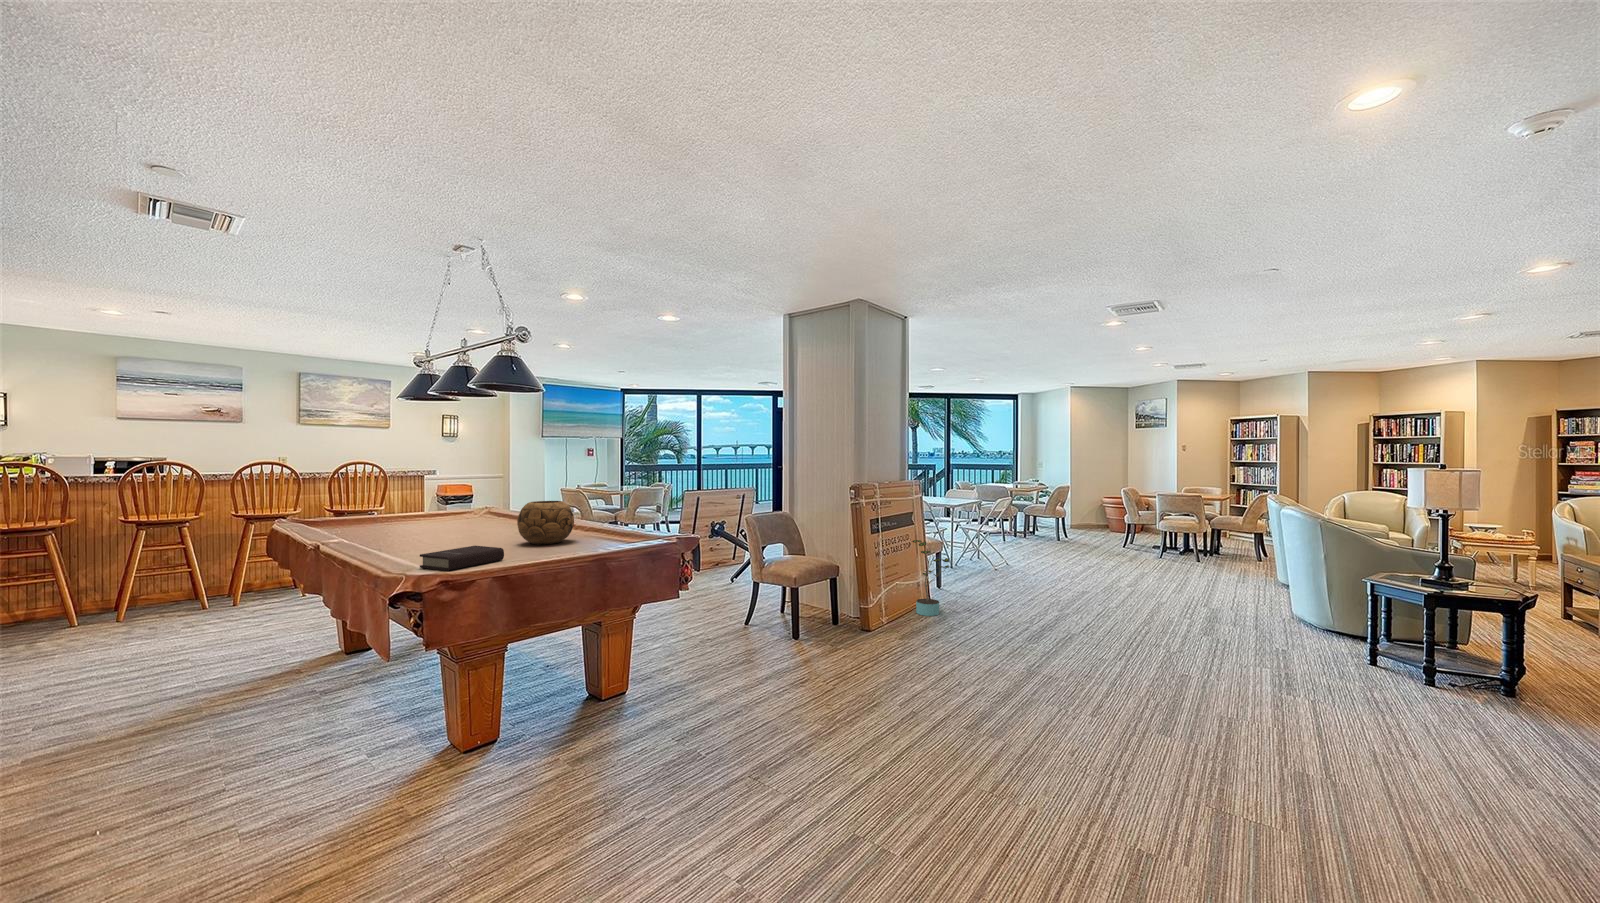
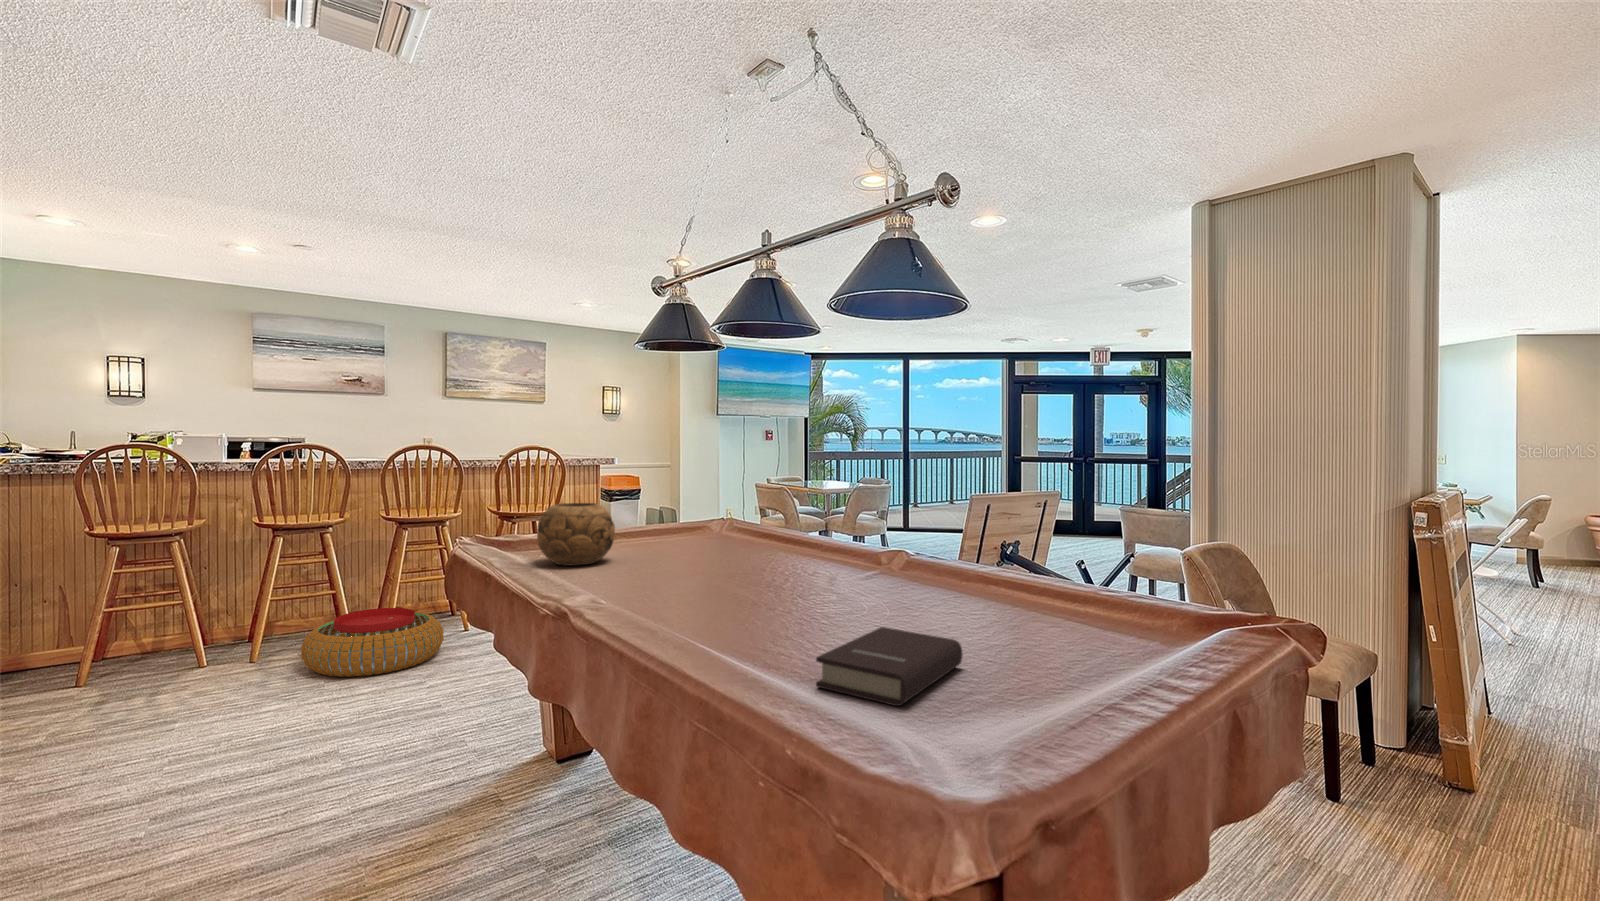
decorative bowl: present [517,501,574,545] -> present [537,503,615,566]
potted plant: present [912,540,949,616] -> none [1489,603,1577,751]
pouf: none [159,579,280,626] -> present [301,608,444,677]

